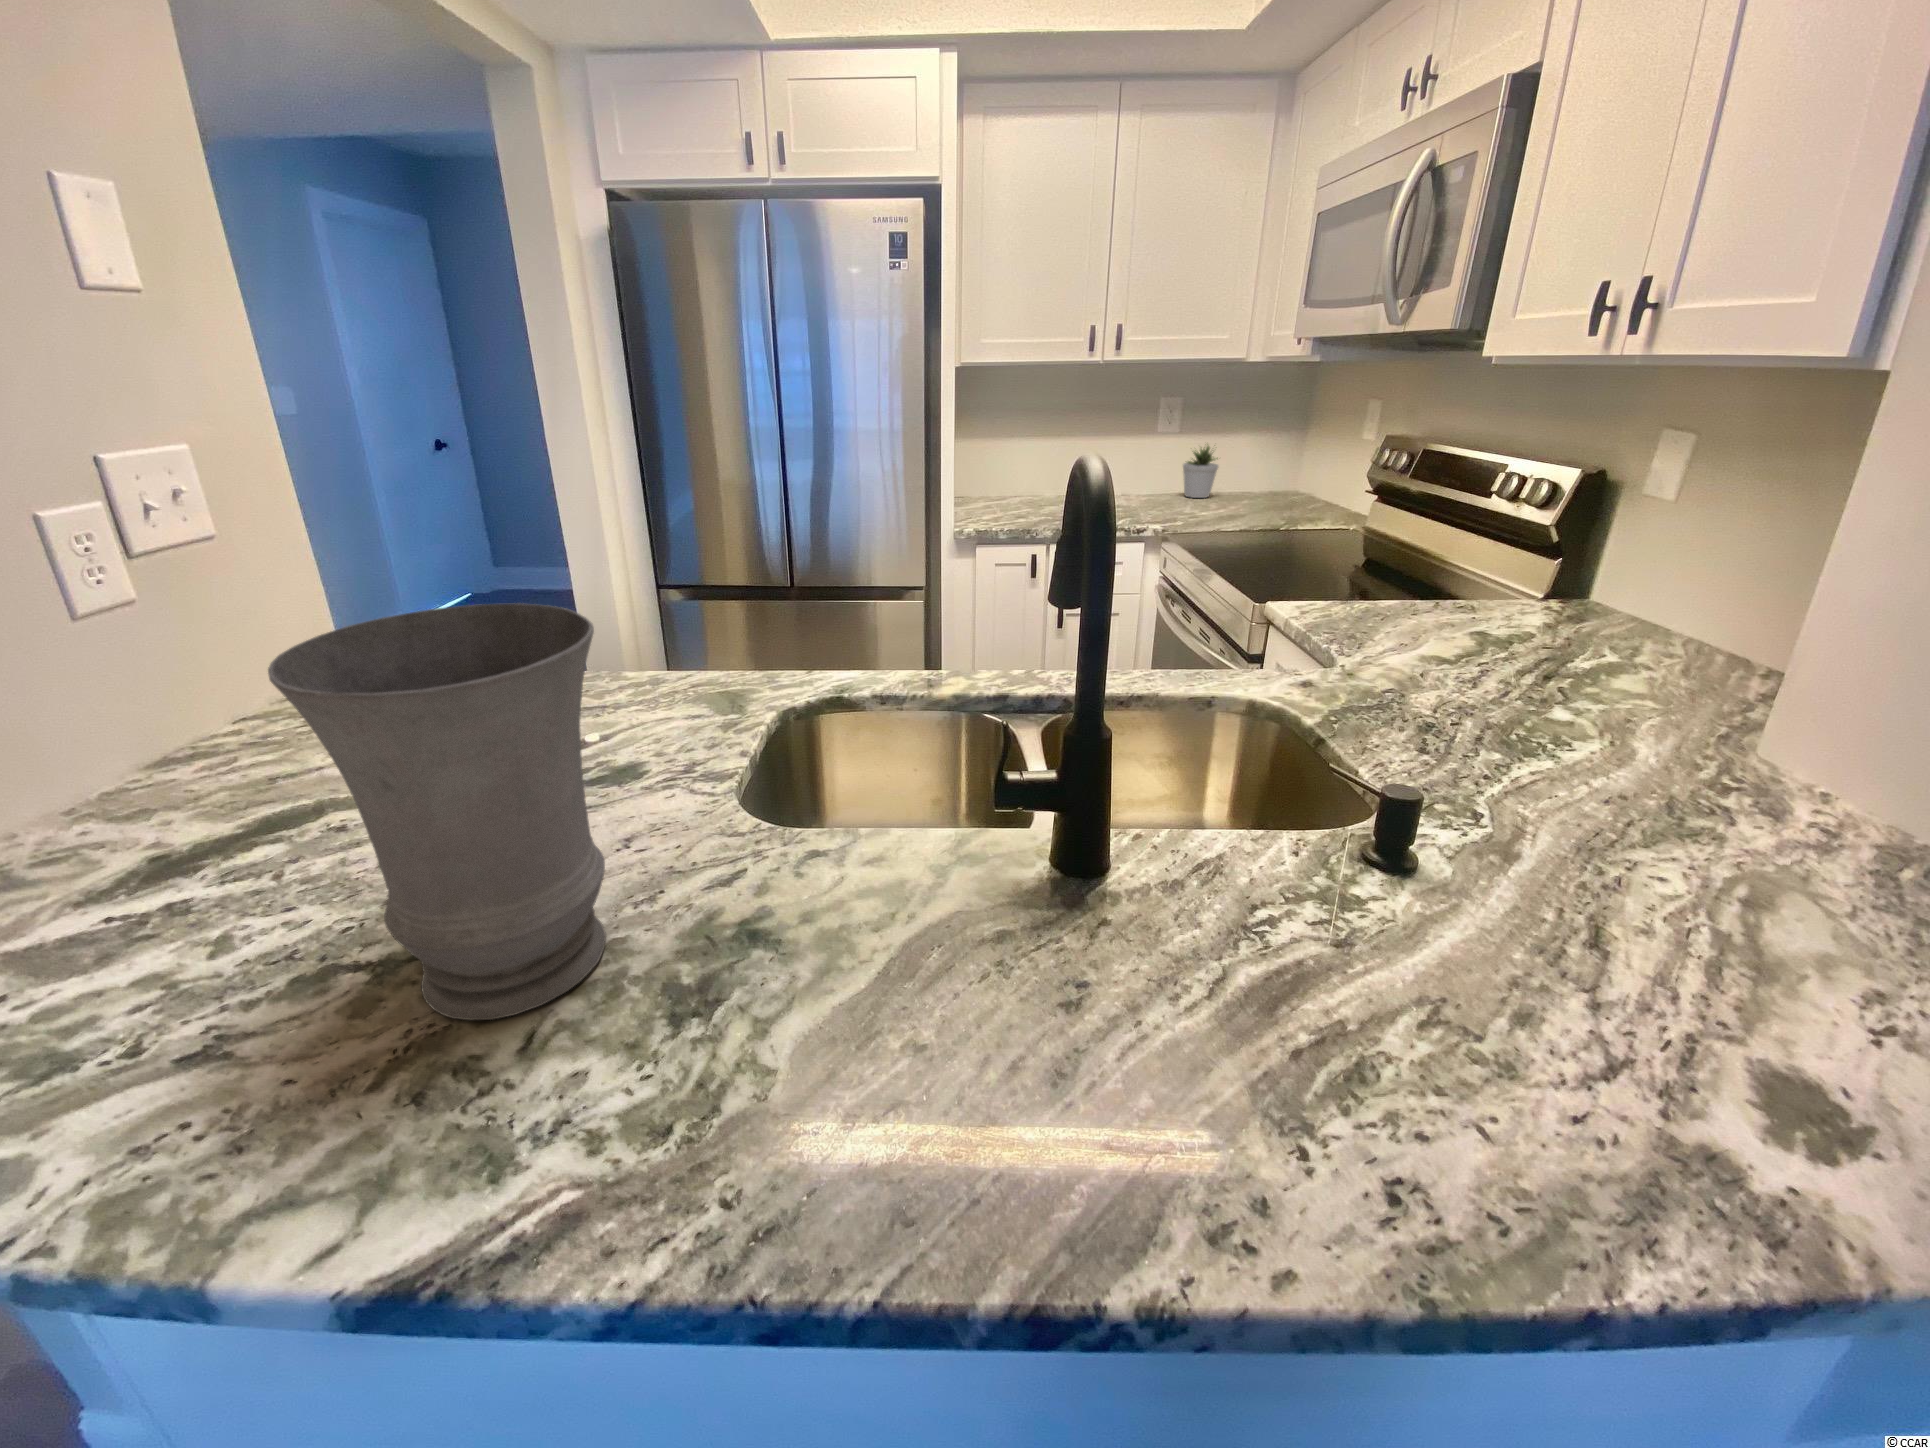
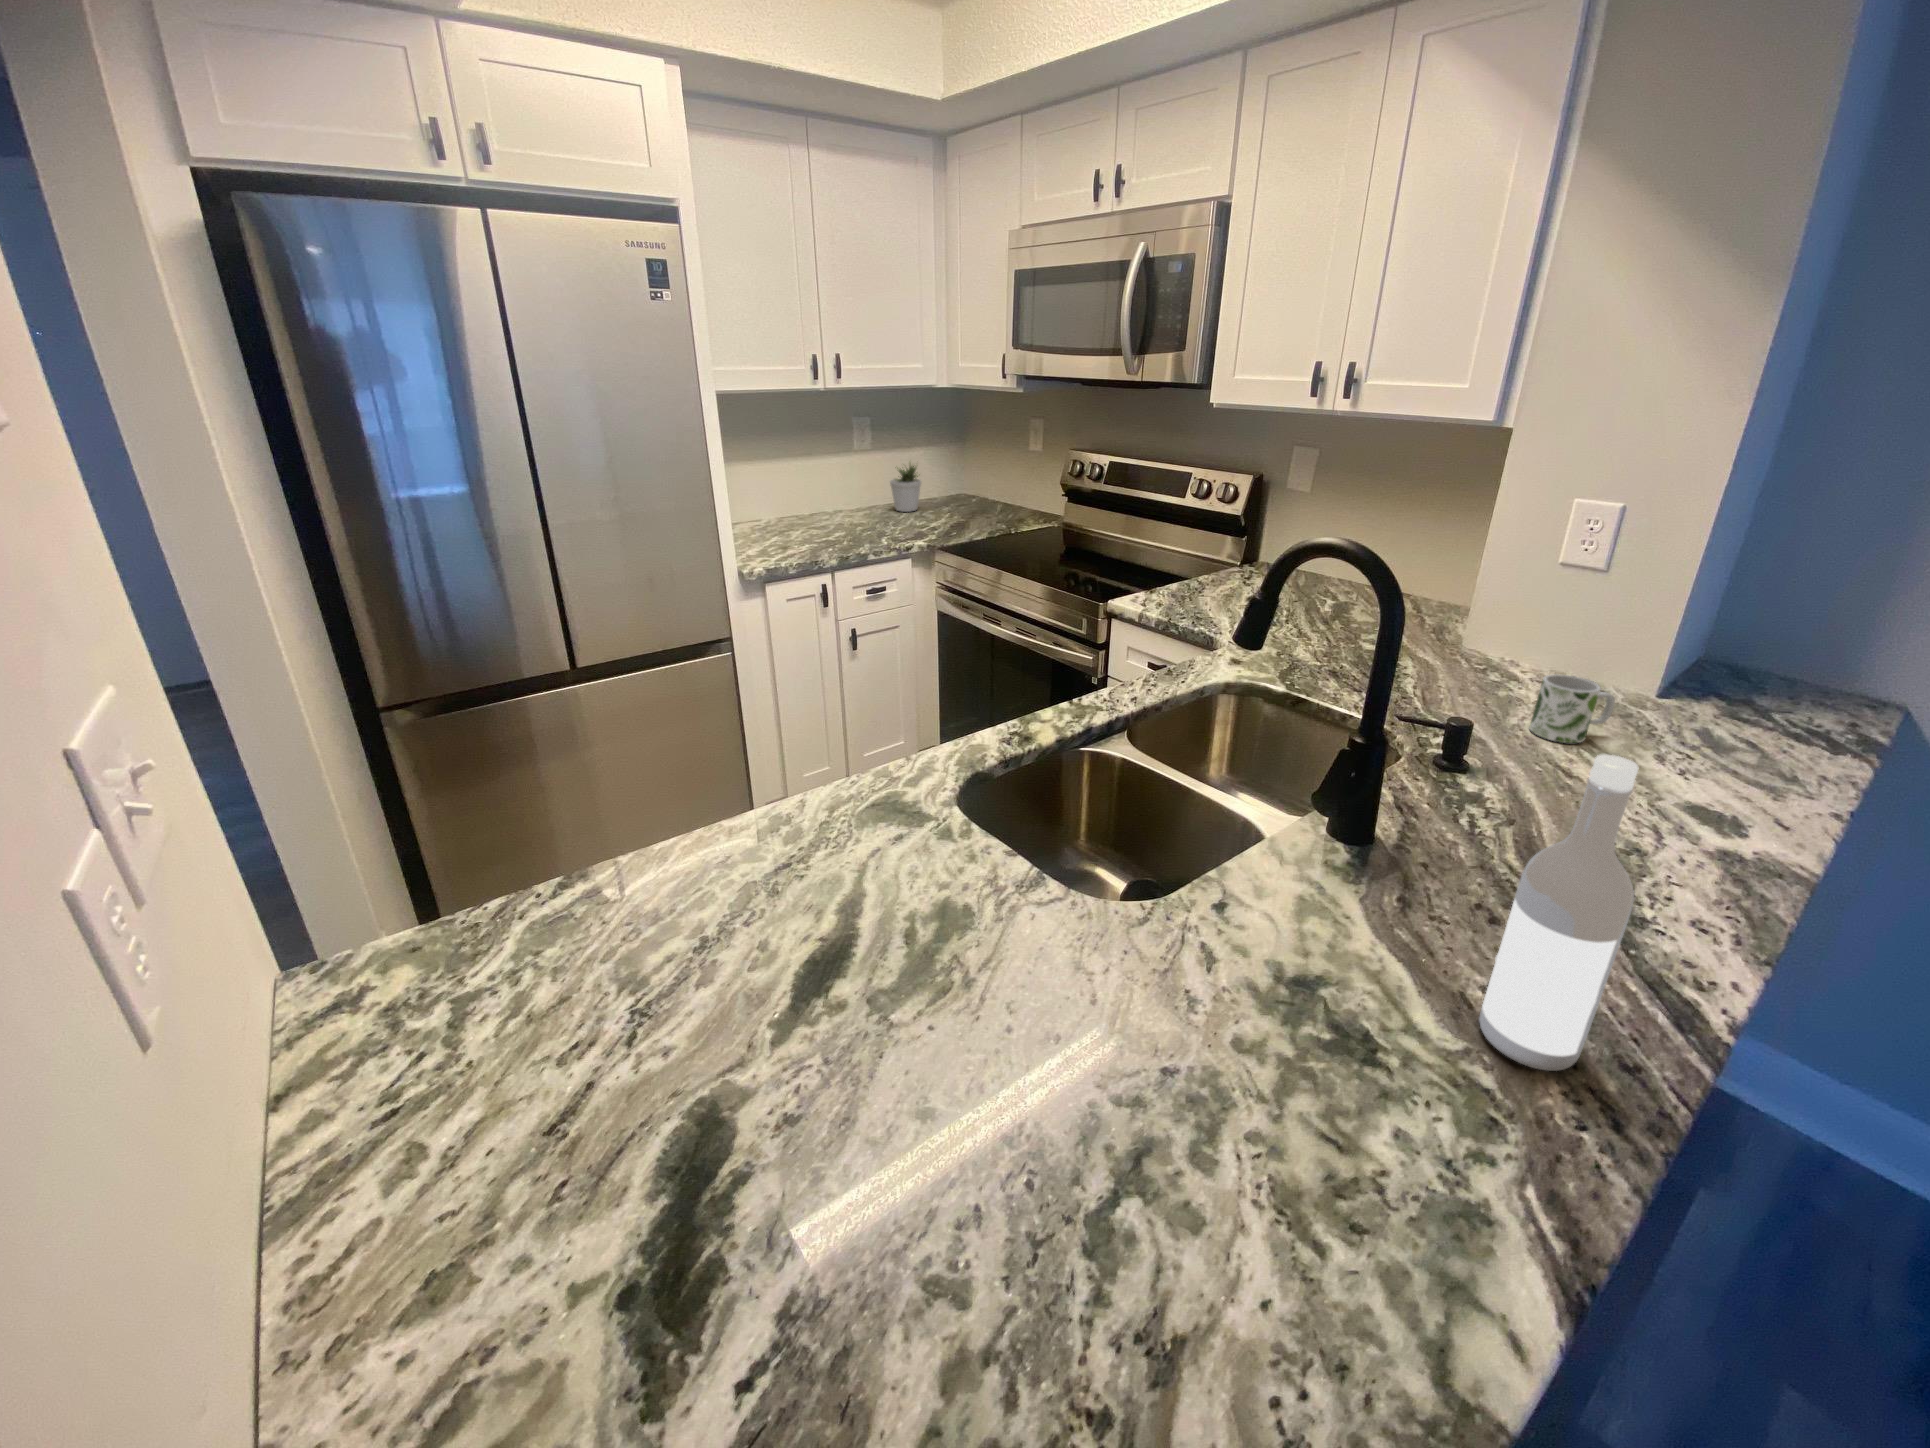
vase: present [268,603,606,1020] -> none [1103,740,1405,1171]
wine bottle: none [757,719,886,1156] -> present [1479,754,1638,1071]
mug: none [1631,798,1825,929] -> present [1529,674,1615,743]

